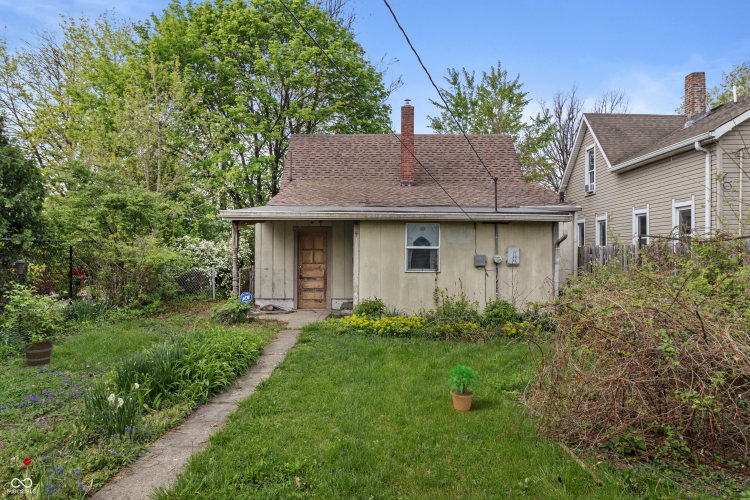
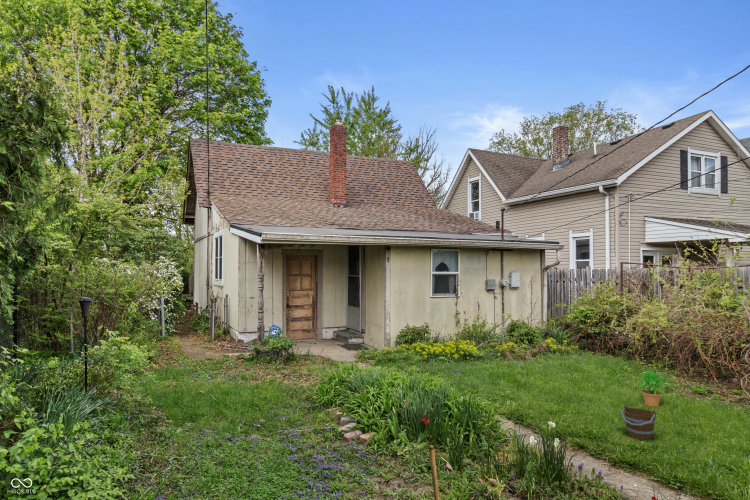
bucket: present [23,339,53,366] -> present [621,404,656,440]

